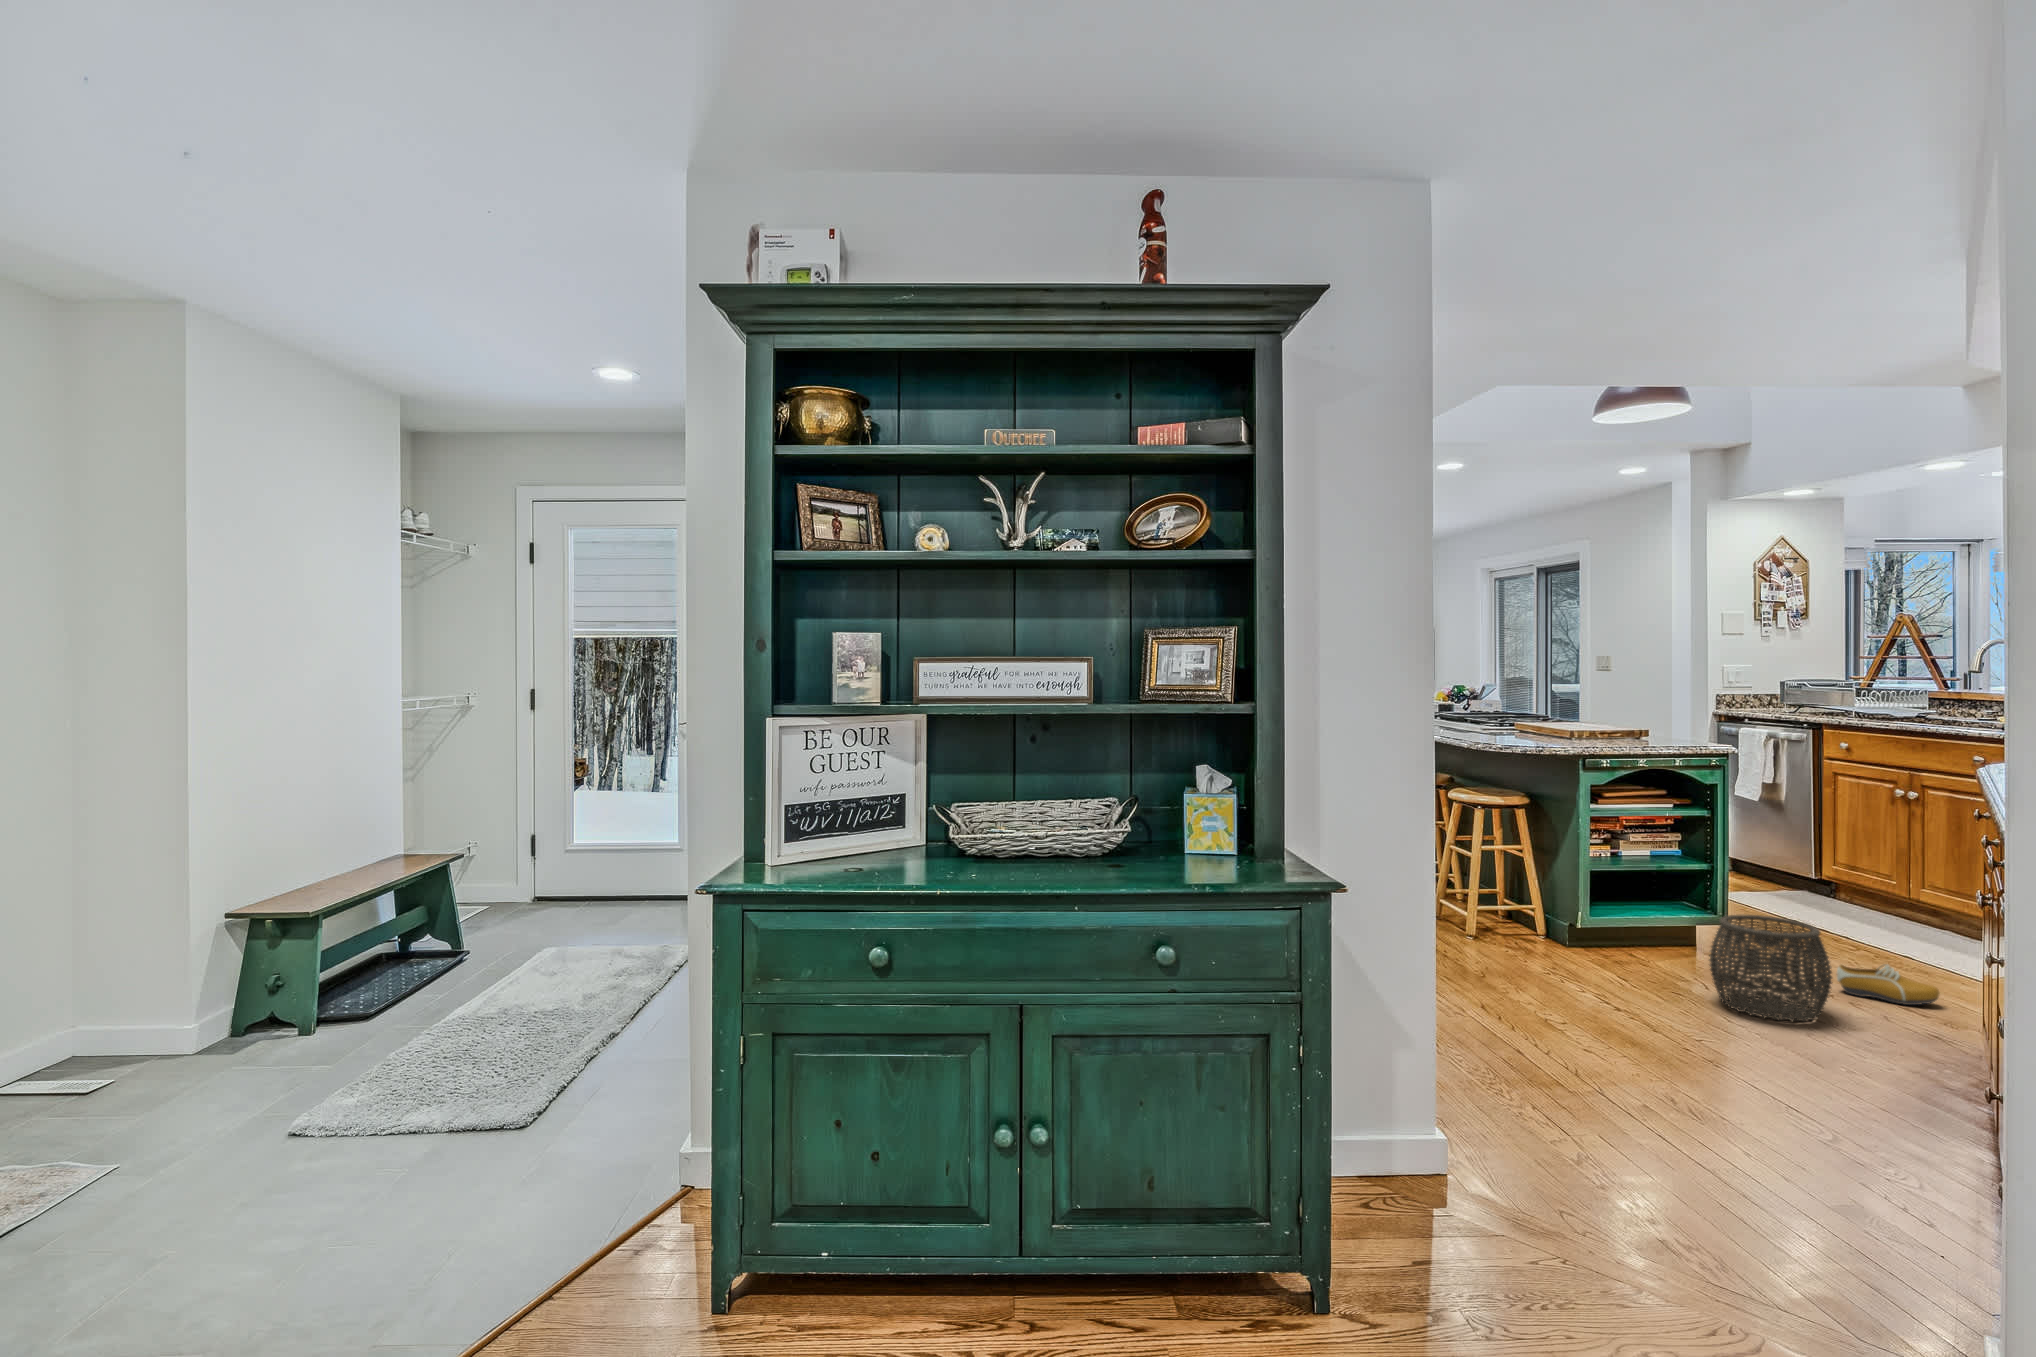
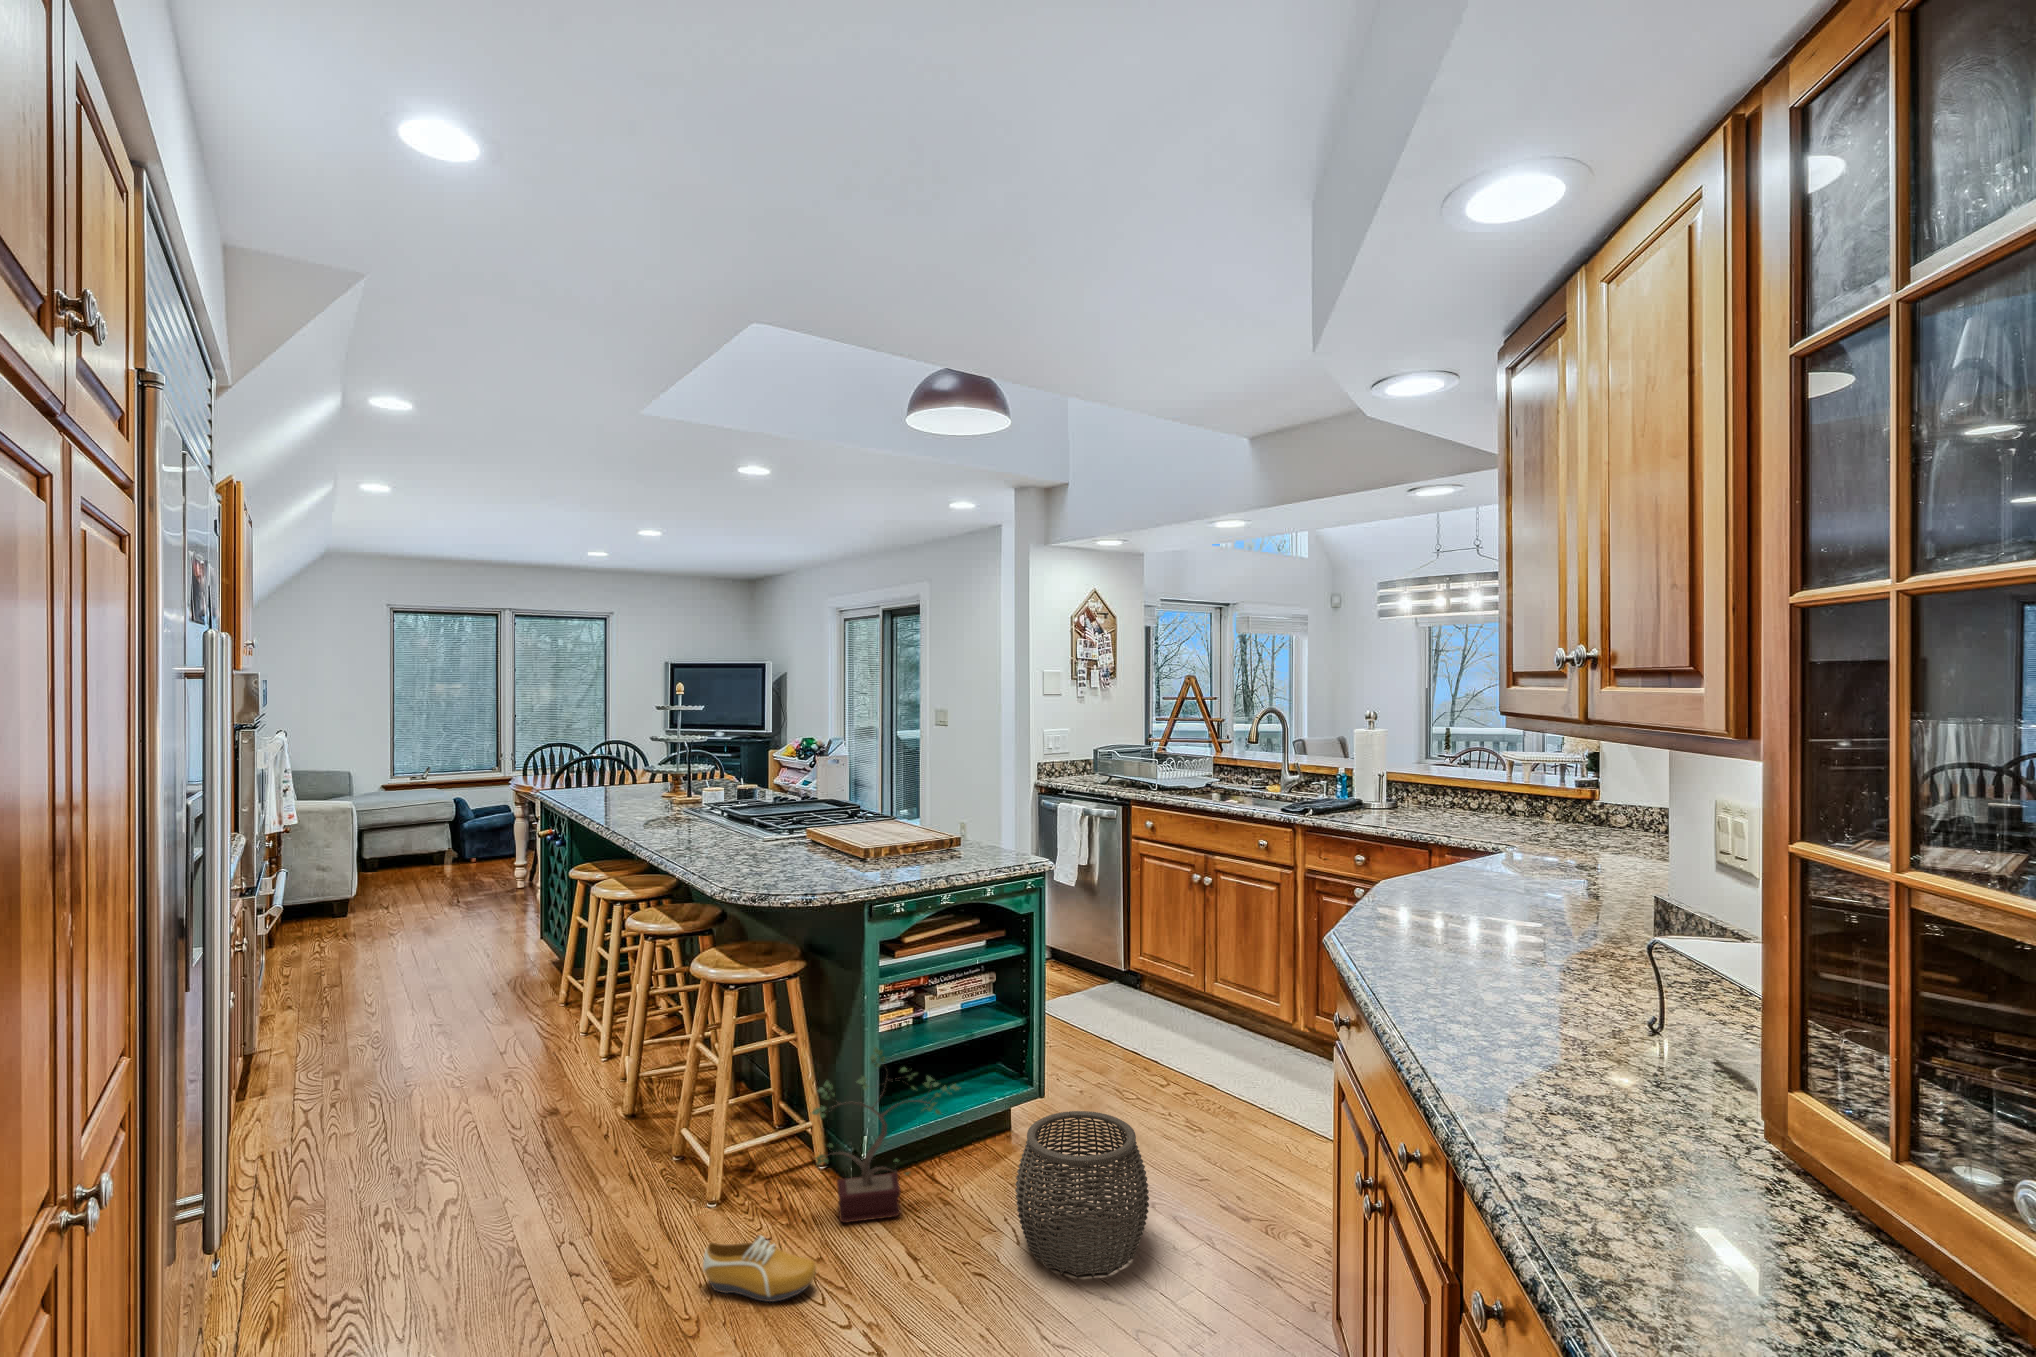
potted plant: none [1538,854,1661,974] -> present [812,1047,961,1223]
shoe: present [1837,964,1939,1005] -> present [703,1235,816,1302]

